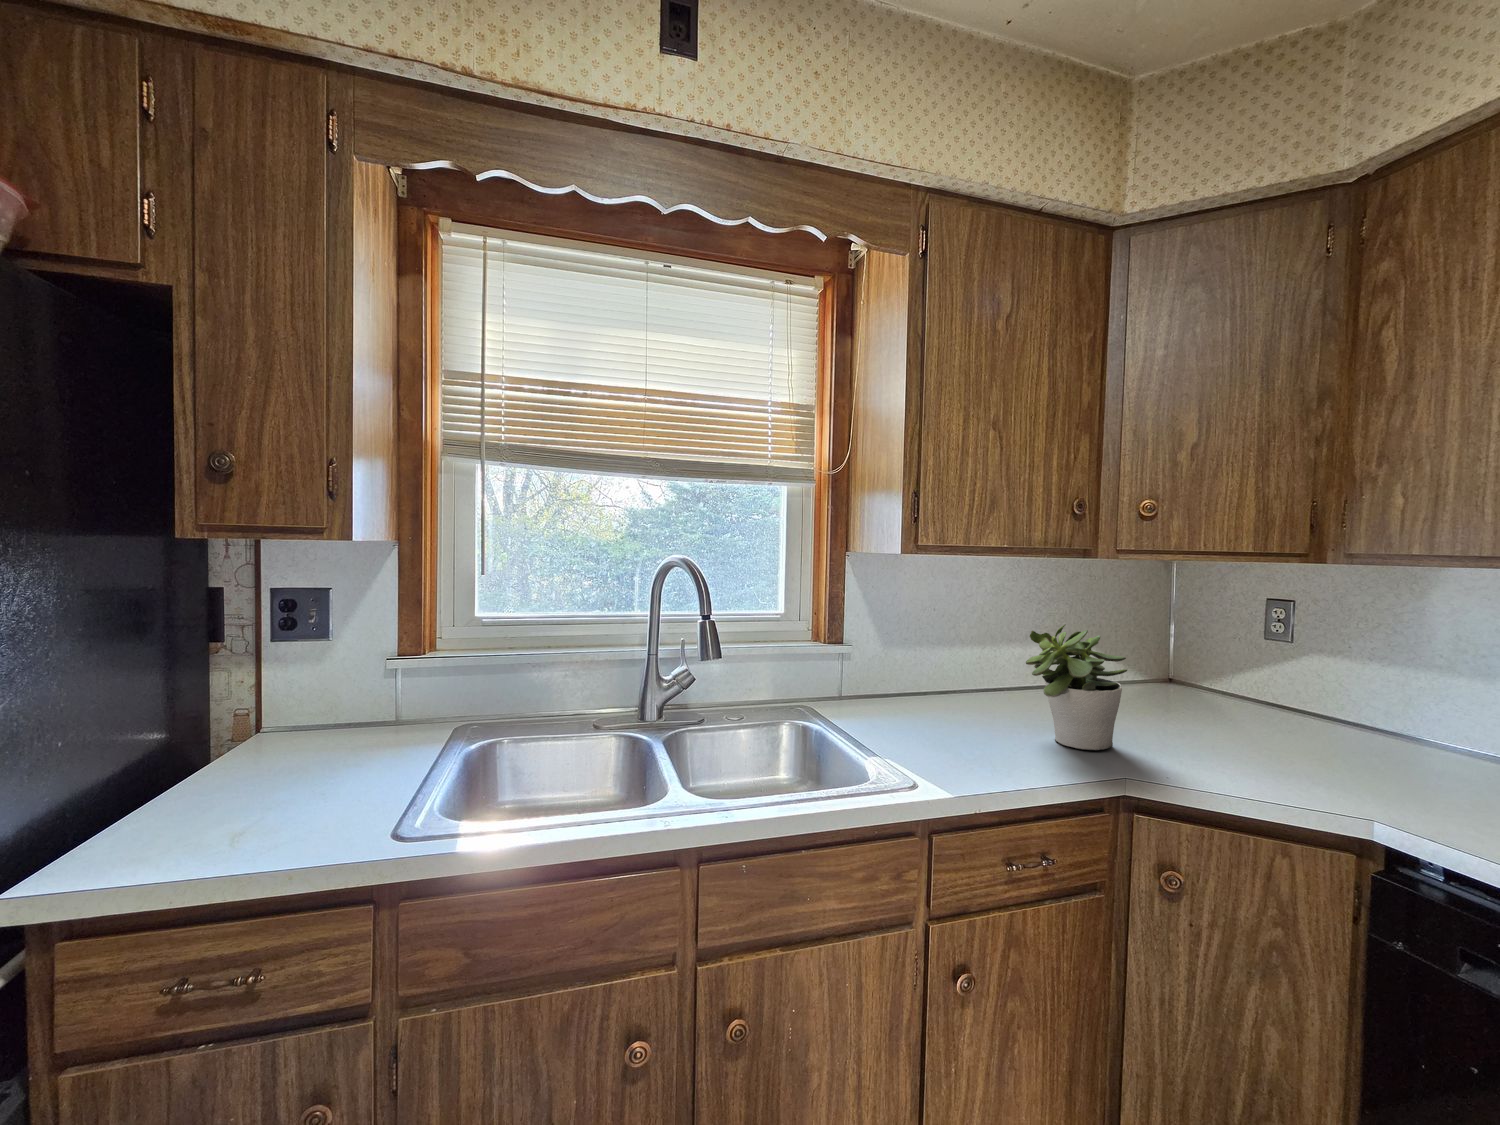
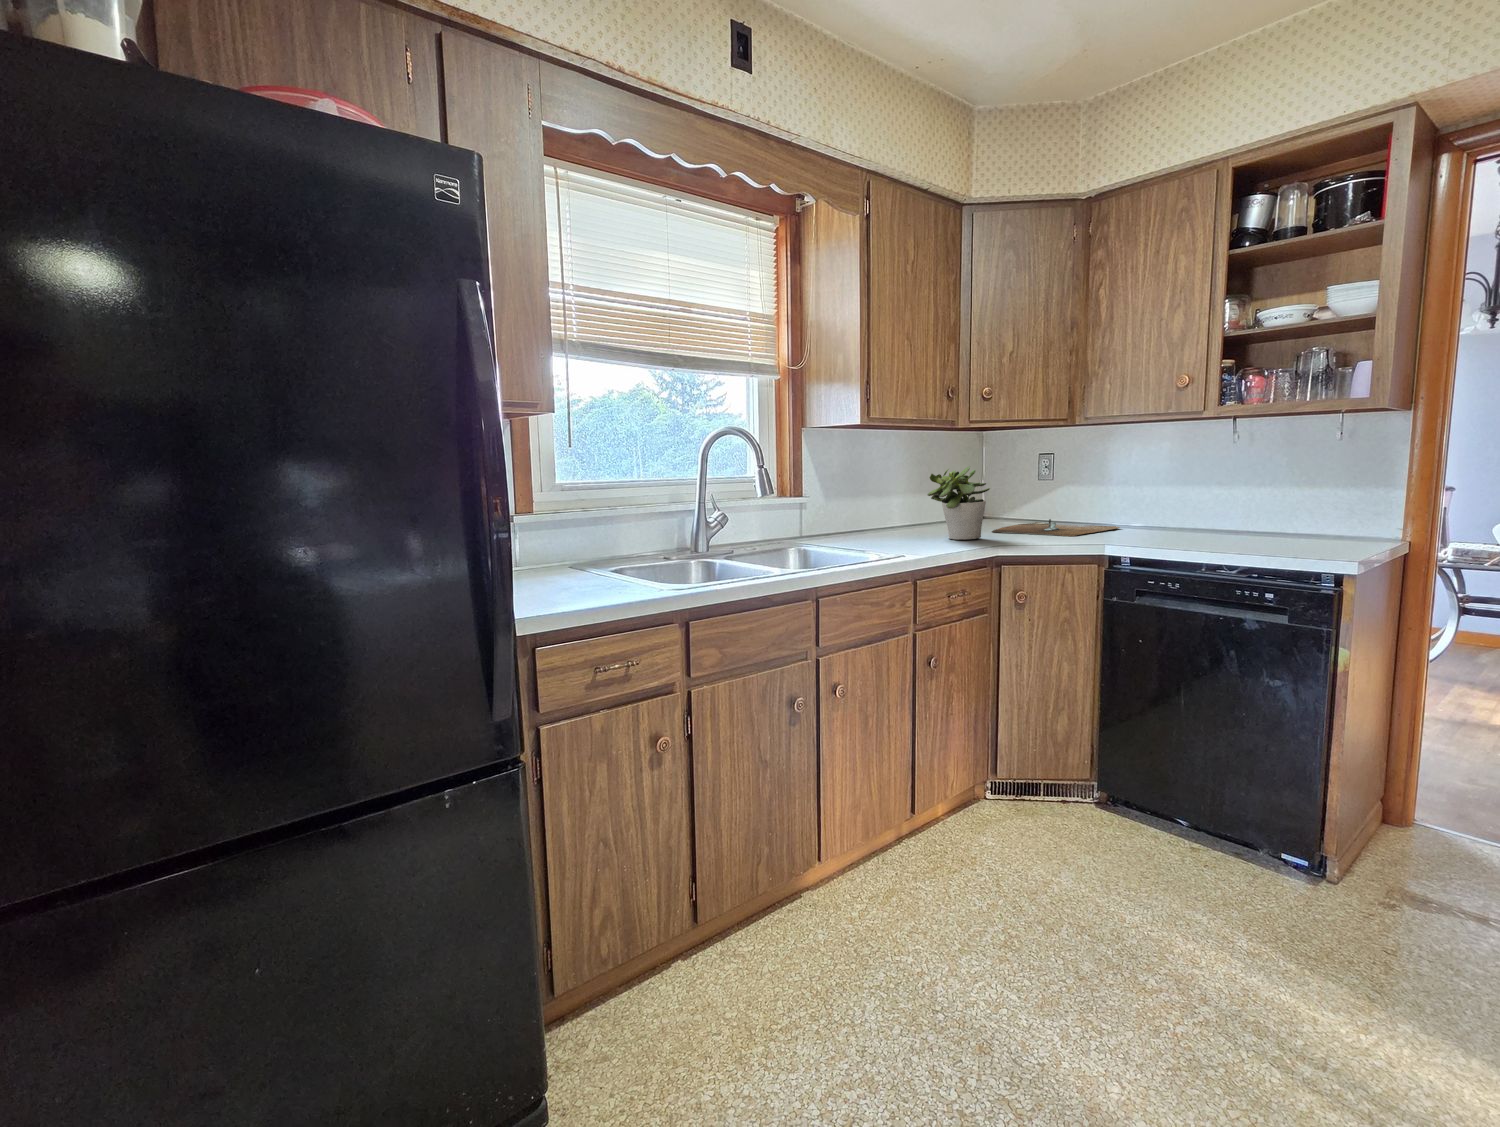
cutting board: none [1152,710,1431,772] -> present [992,519,1120,536]

